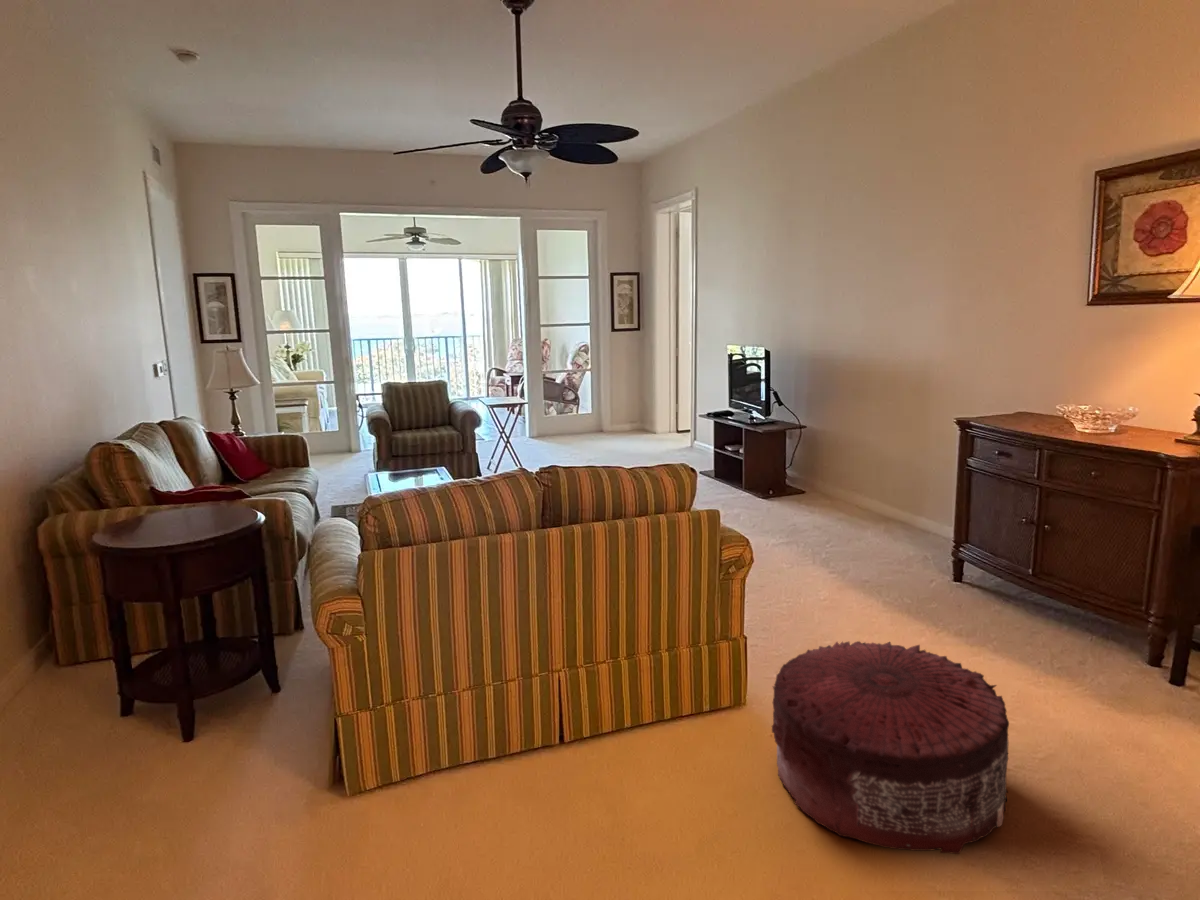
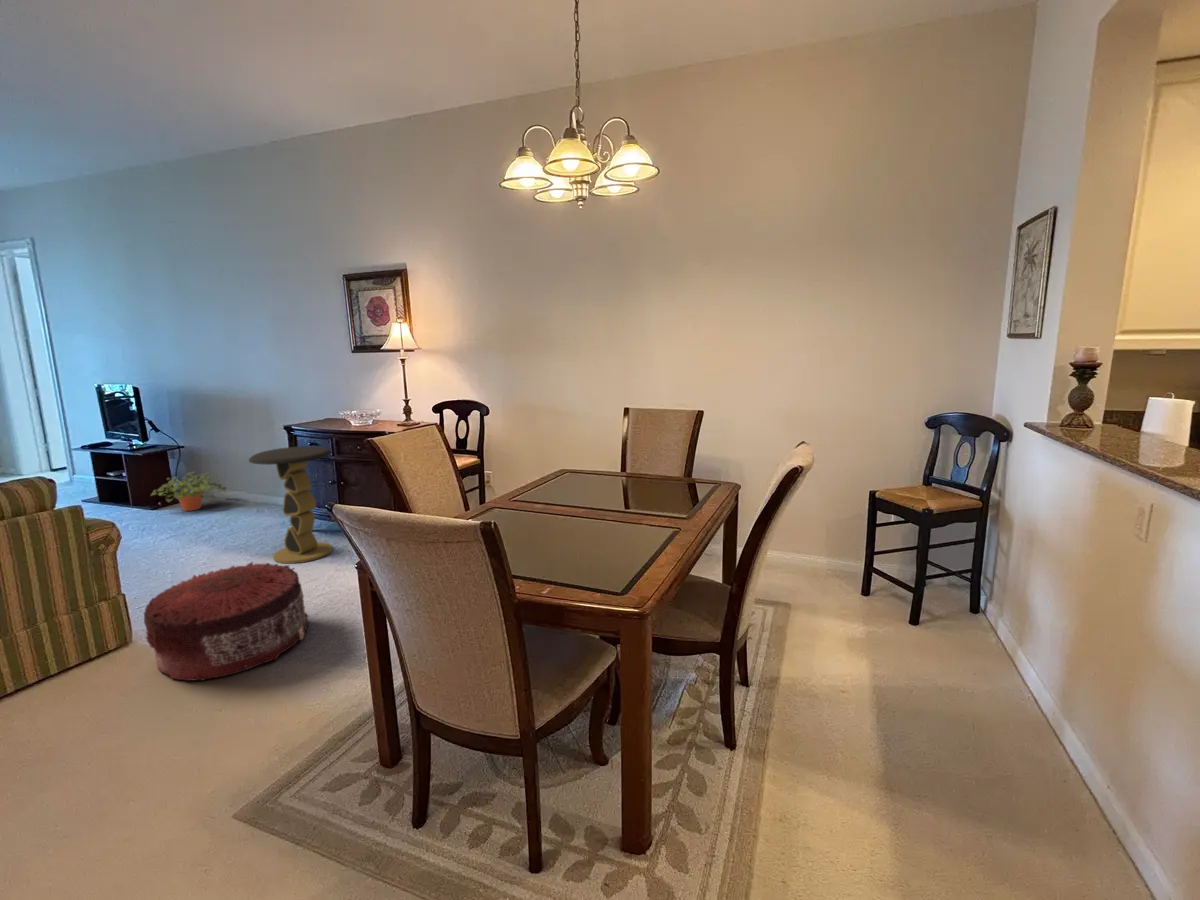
side table: none [910,454,1044,644] -> present [249,446,332,564]
potted plant: none [766,460,849,510] -> present [151,472,226,511]

